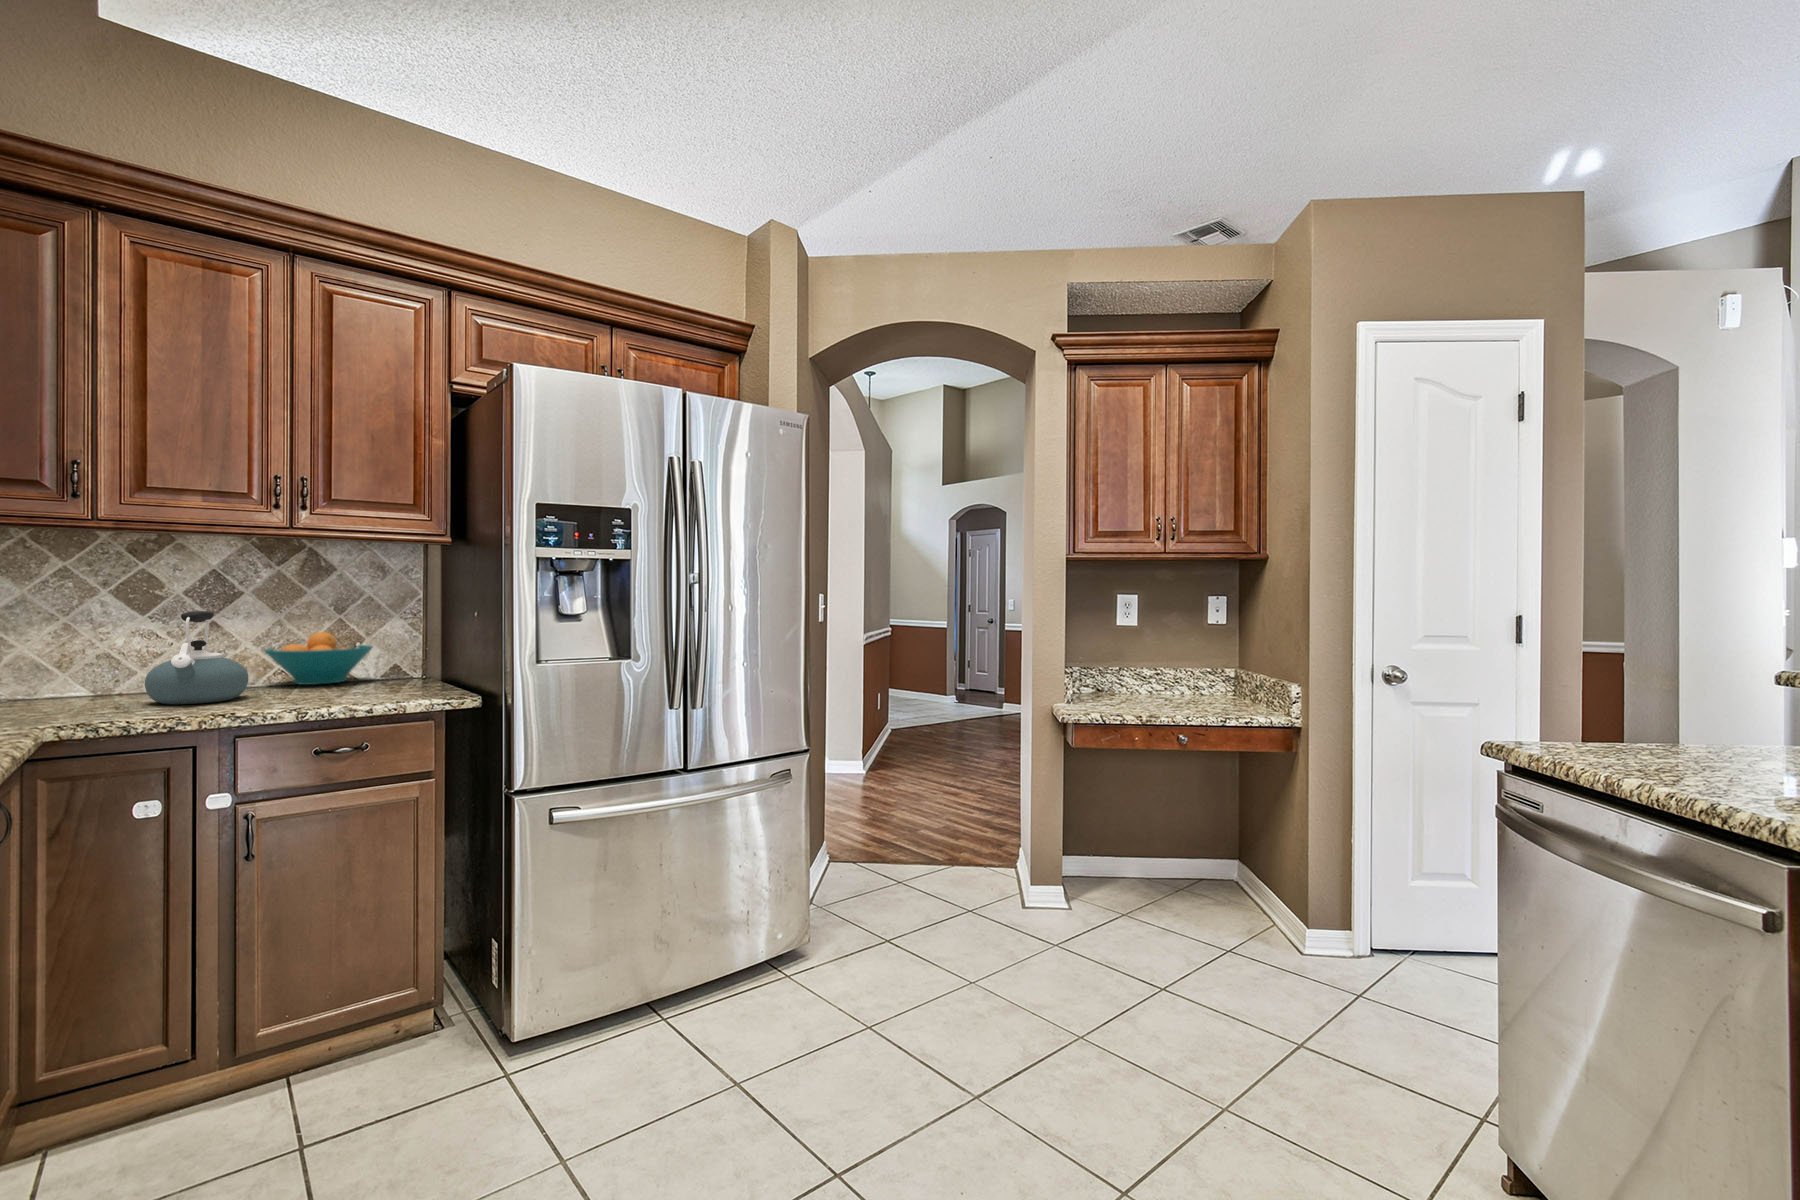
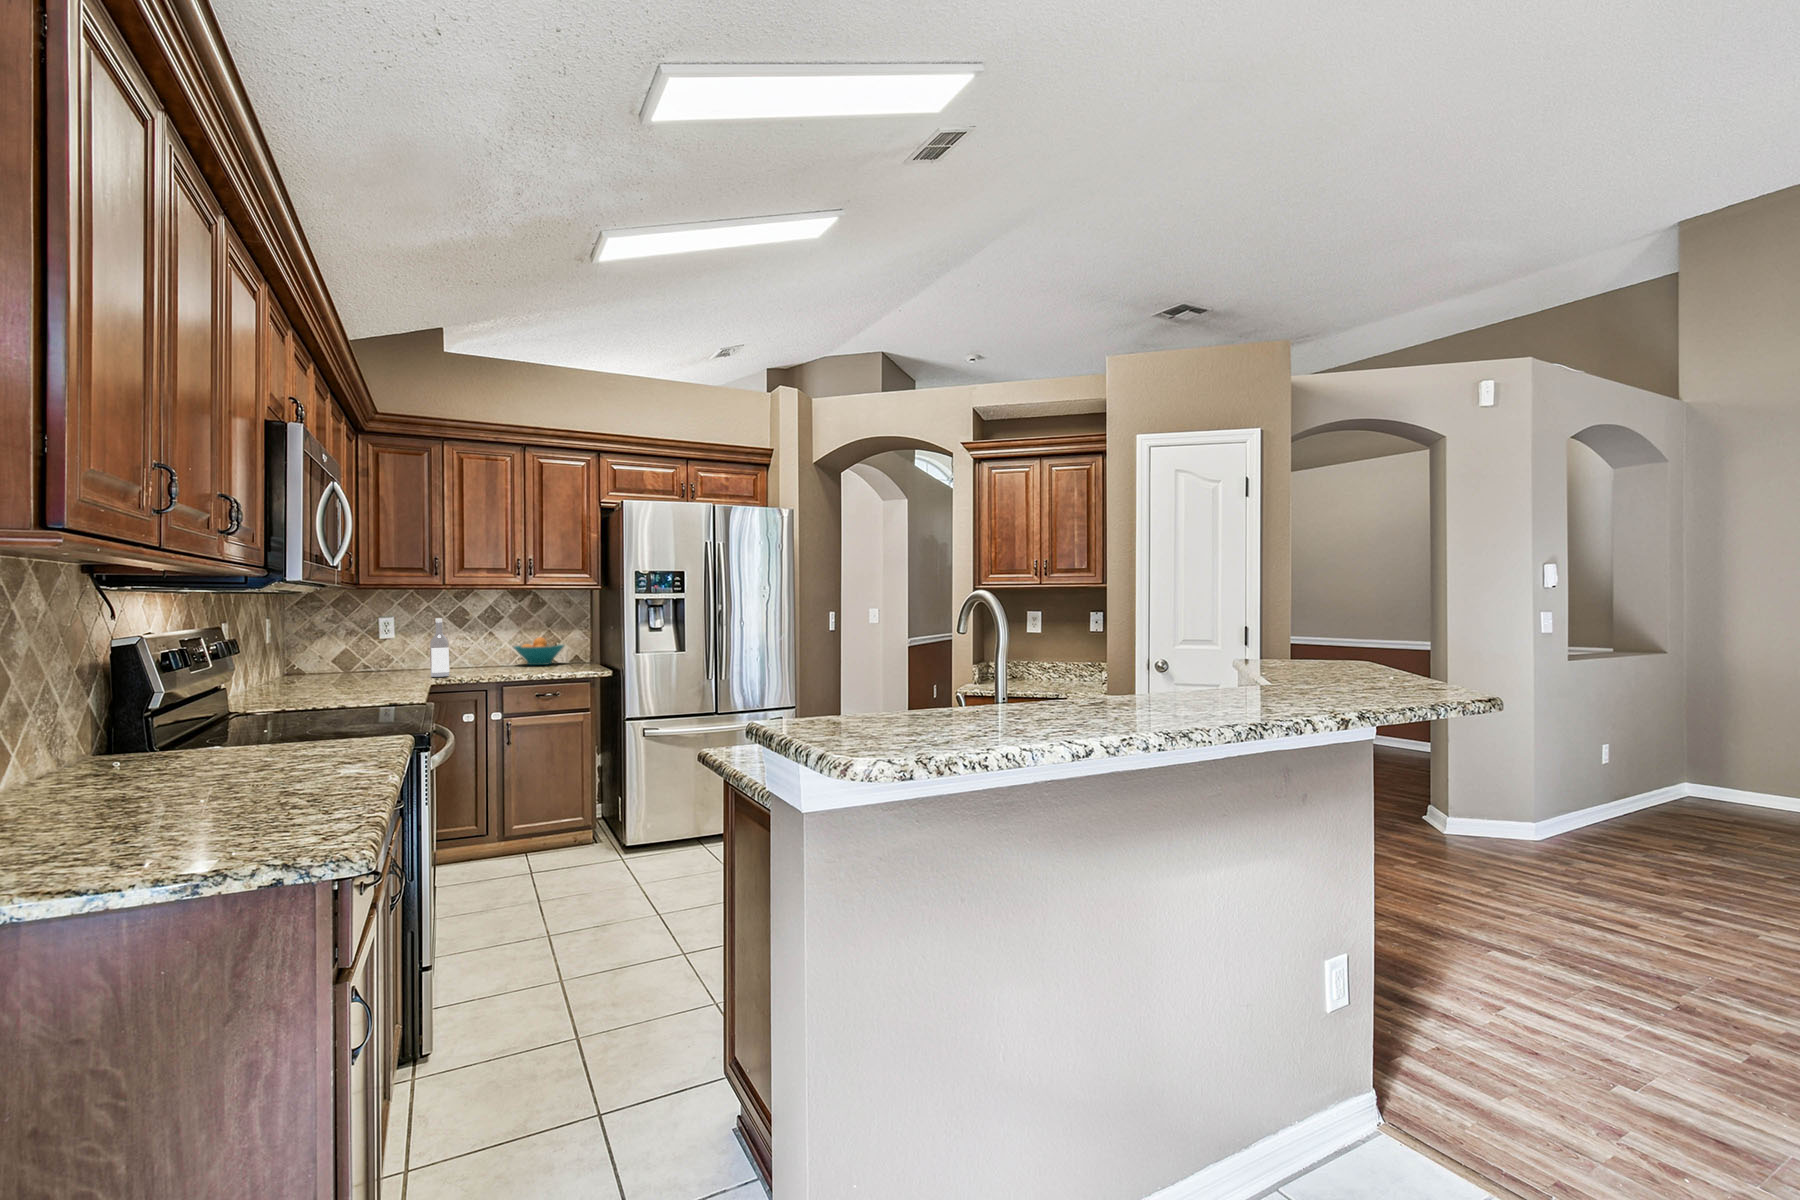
wine bottle: none [46,589,98,722] -> present [430,618,449,677]
kettle: present [145,611,248,704] -> none [464,627,507,672]

